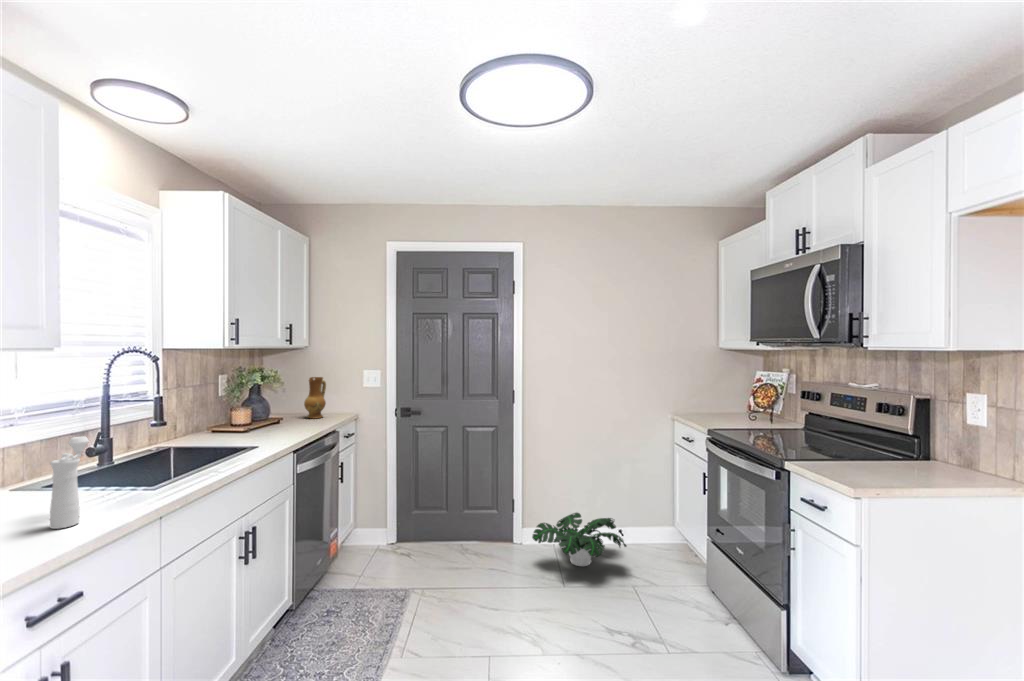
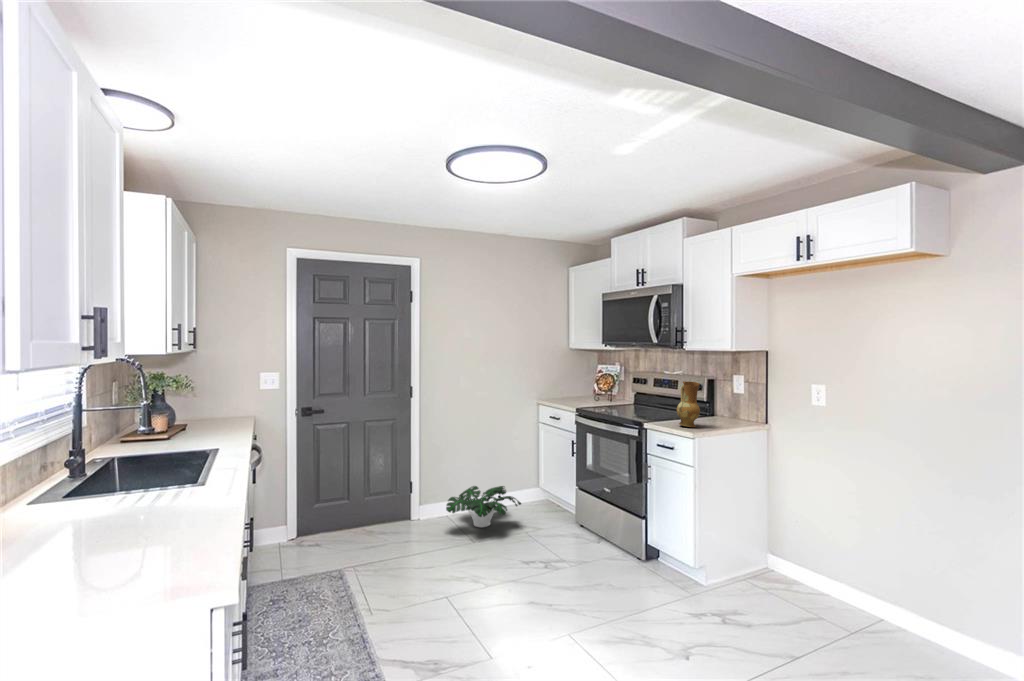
ceramic jug: present [304,377,326,419] -> present [677,381,700,427]
pepper mill: present [50,436,89,529] -> none [153,441,189,525]

